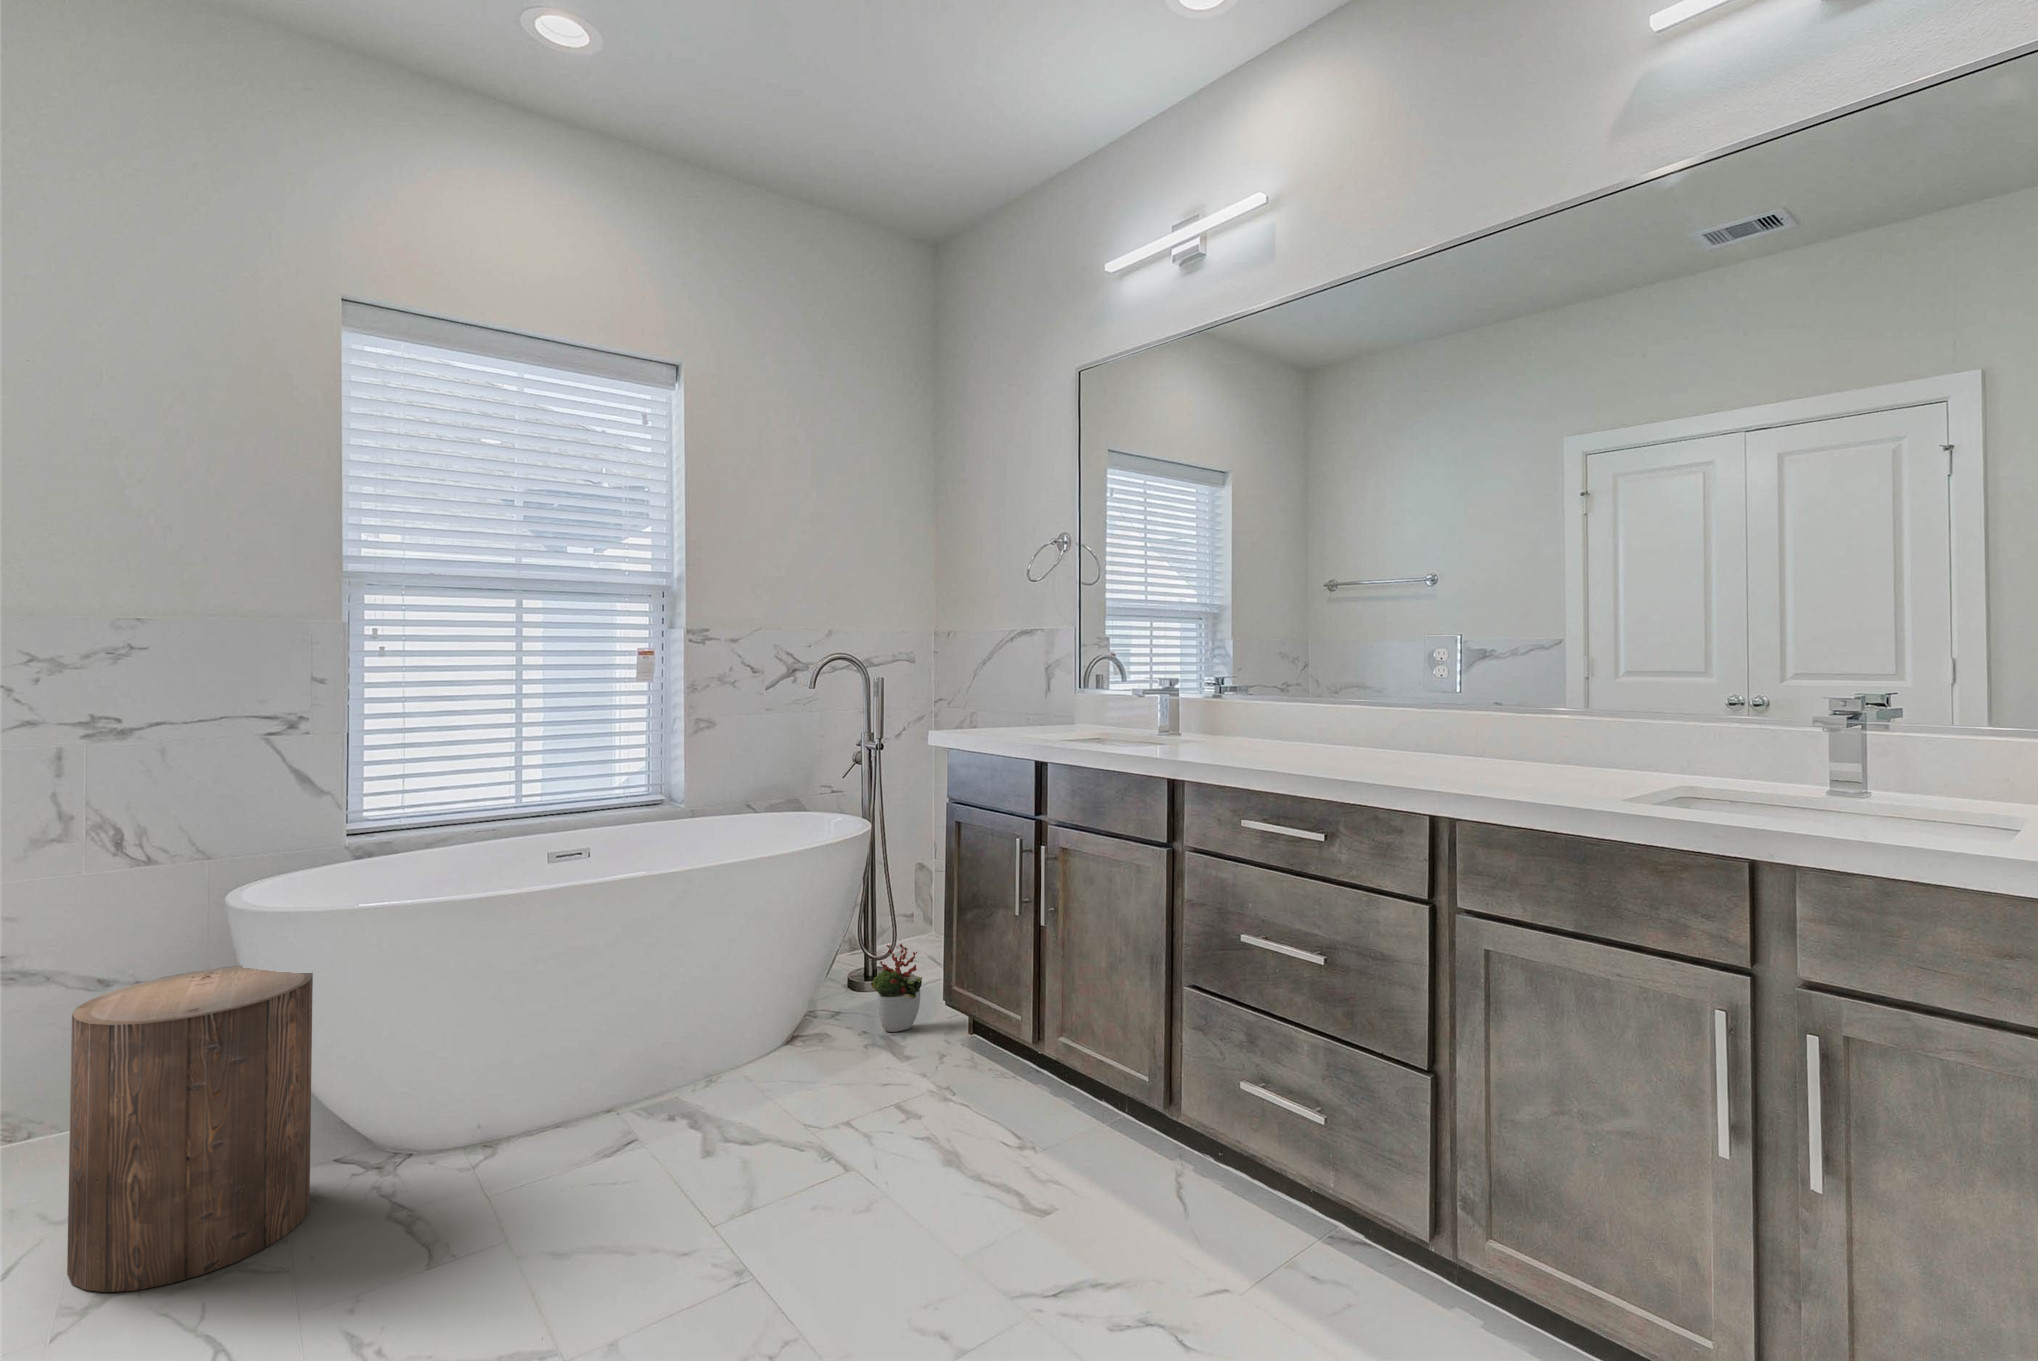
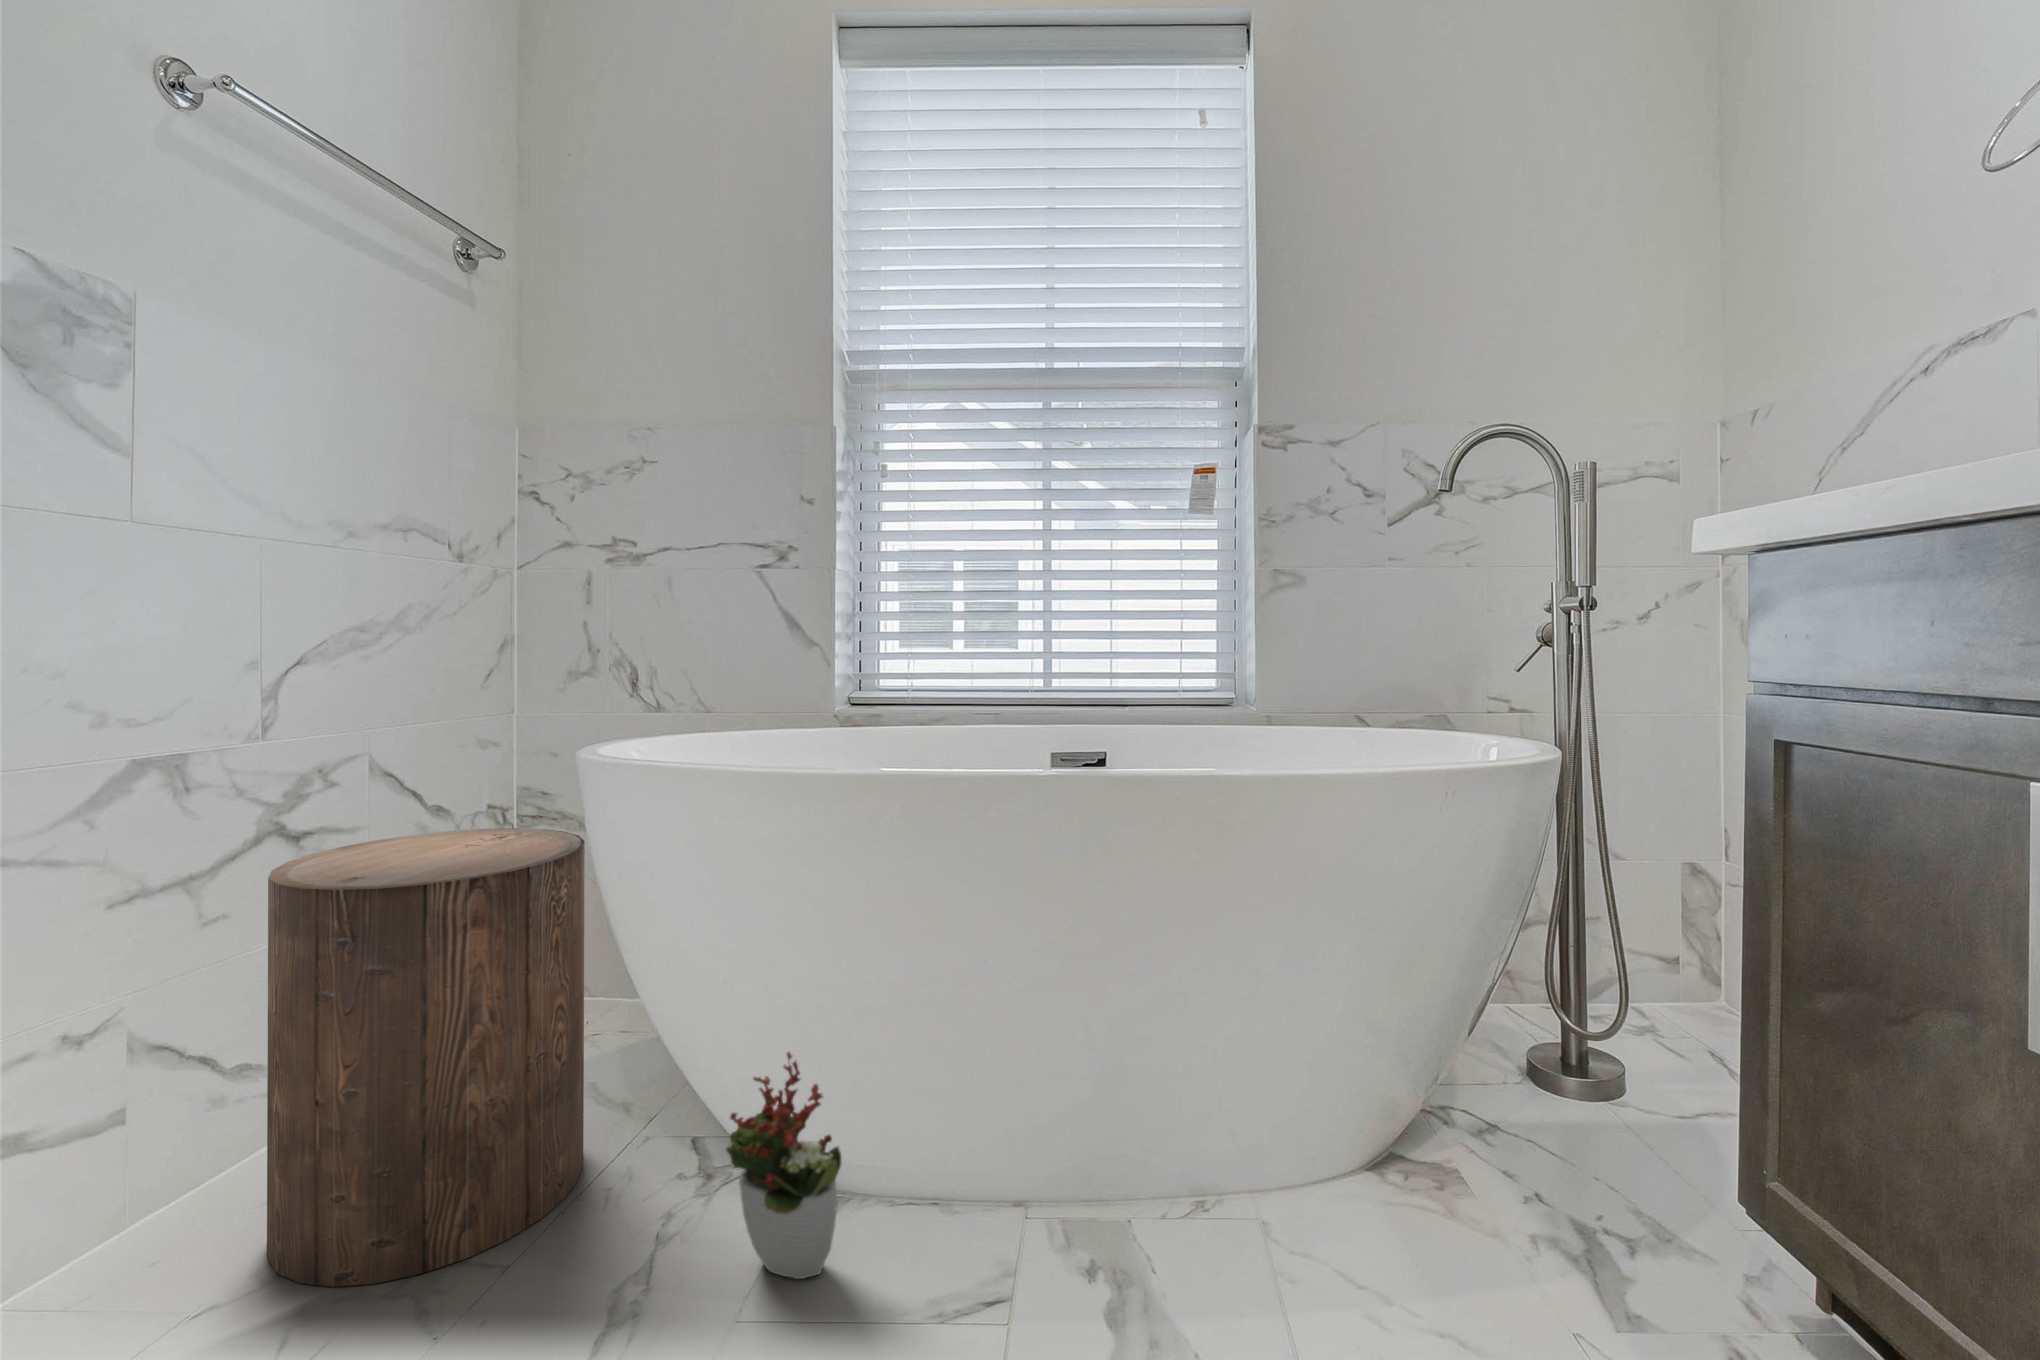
decorative plant: present [871,944,922,1032] -> present [726,1052,842,1279]

